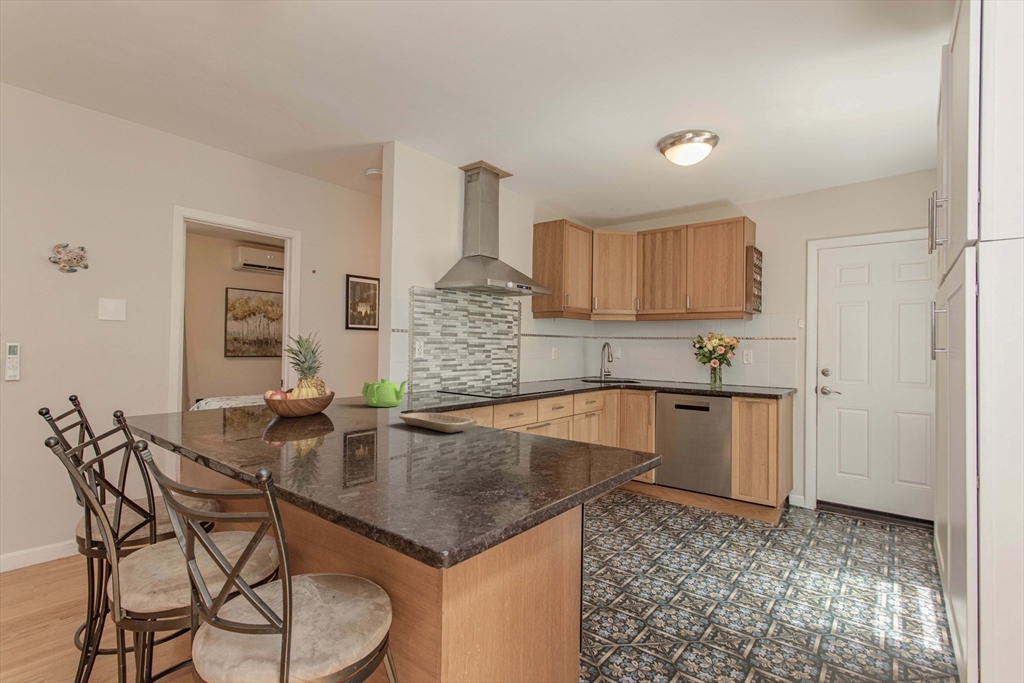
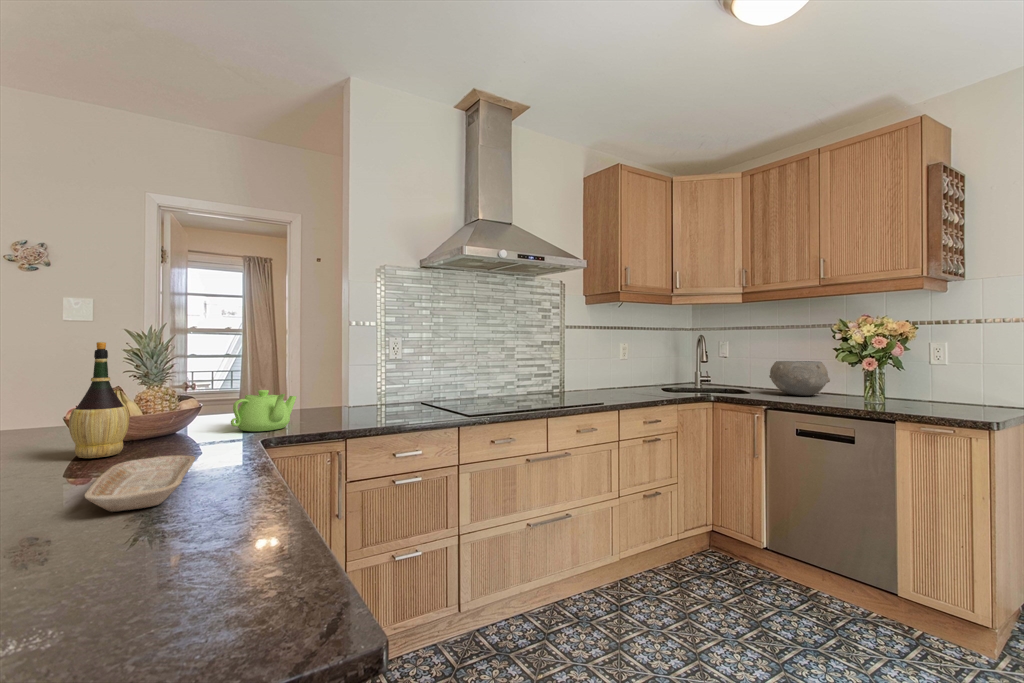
wine bottle: none [320,344,352,419] -> present [69,342,129,458]
ceramic bowl: none [653,361,690,384] -> present [769,361,830,396]

